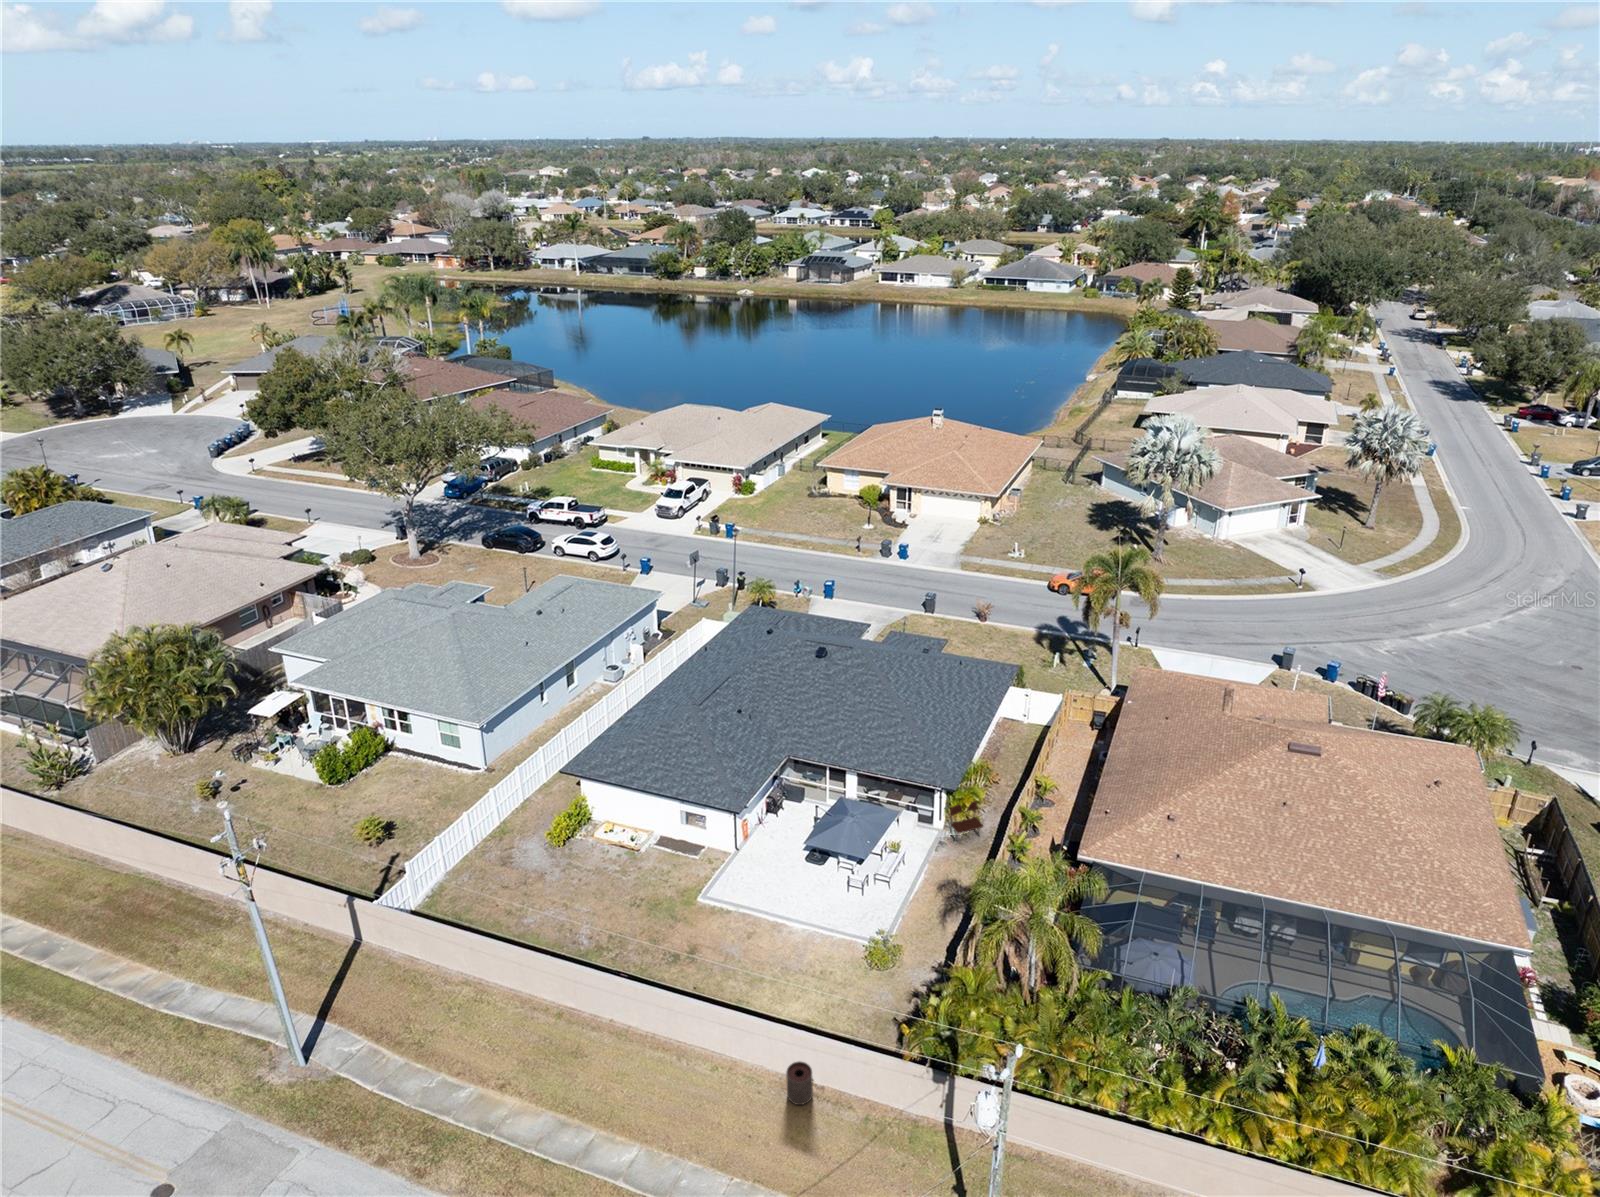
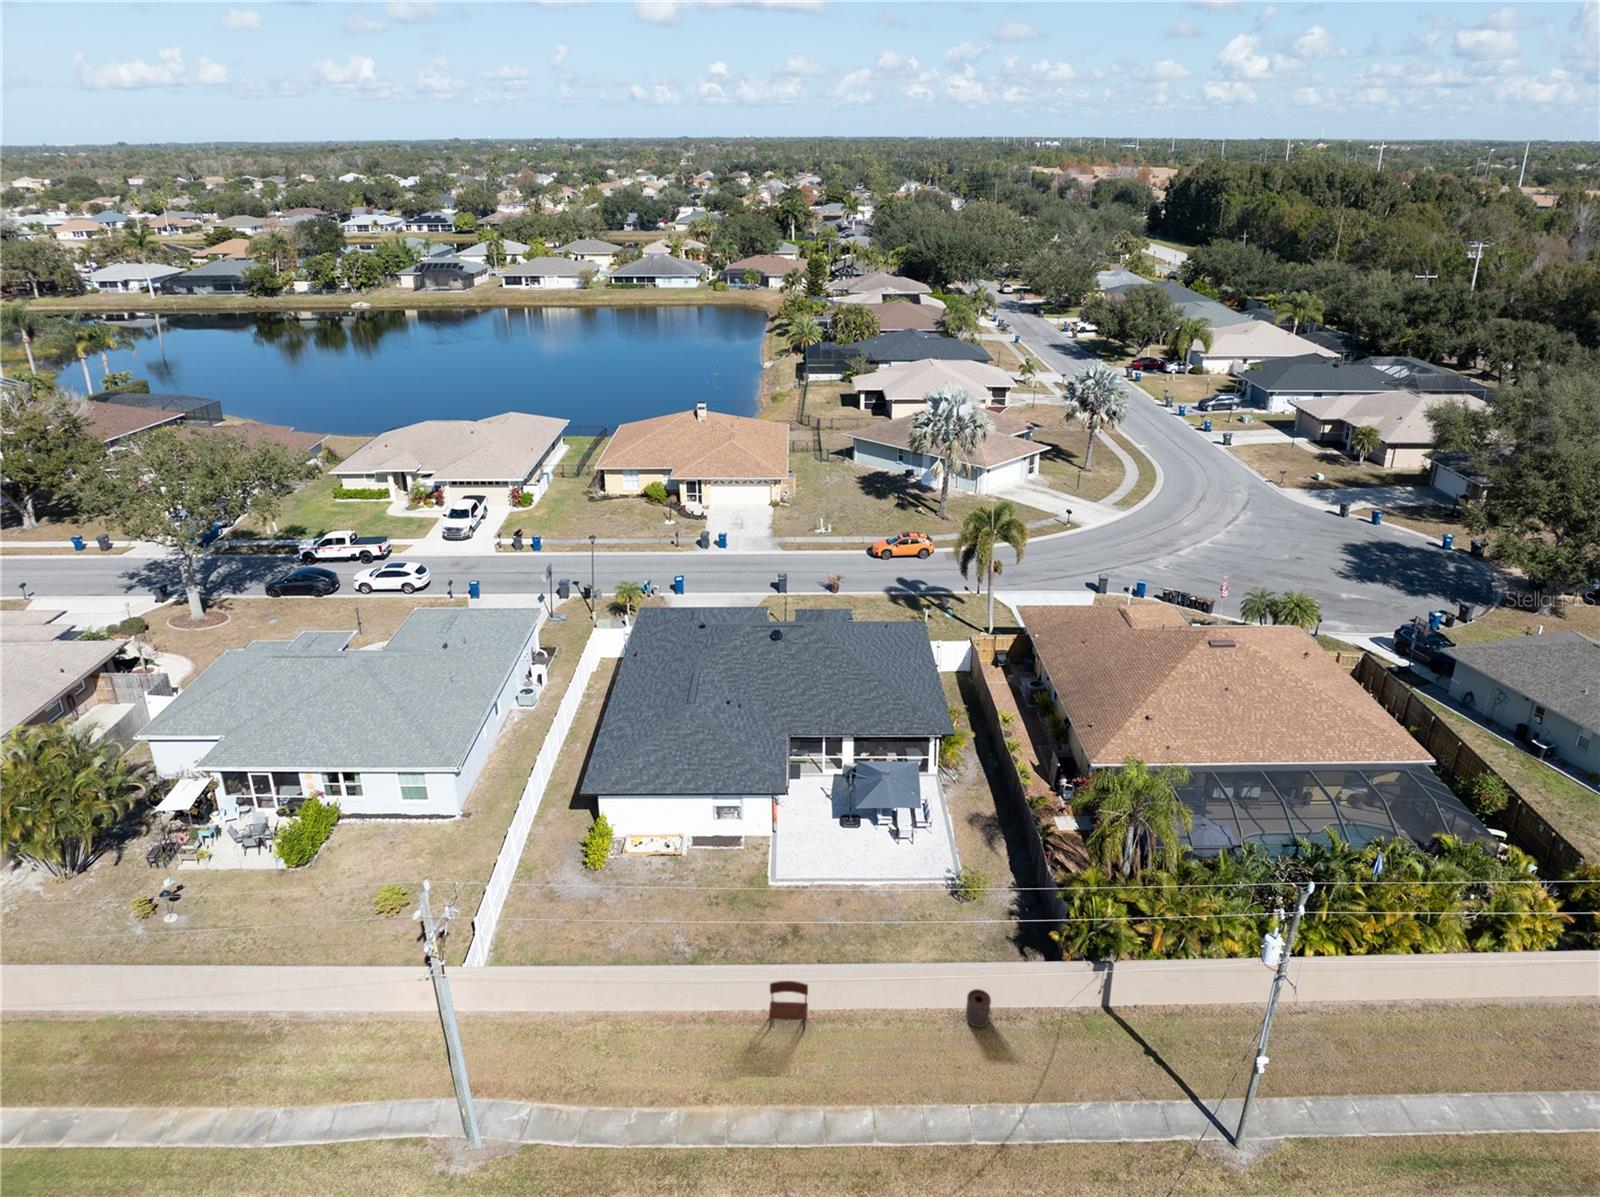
bench: present [950,801,983,841] -> present [769,981,808,1027]

